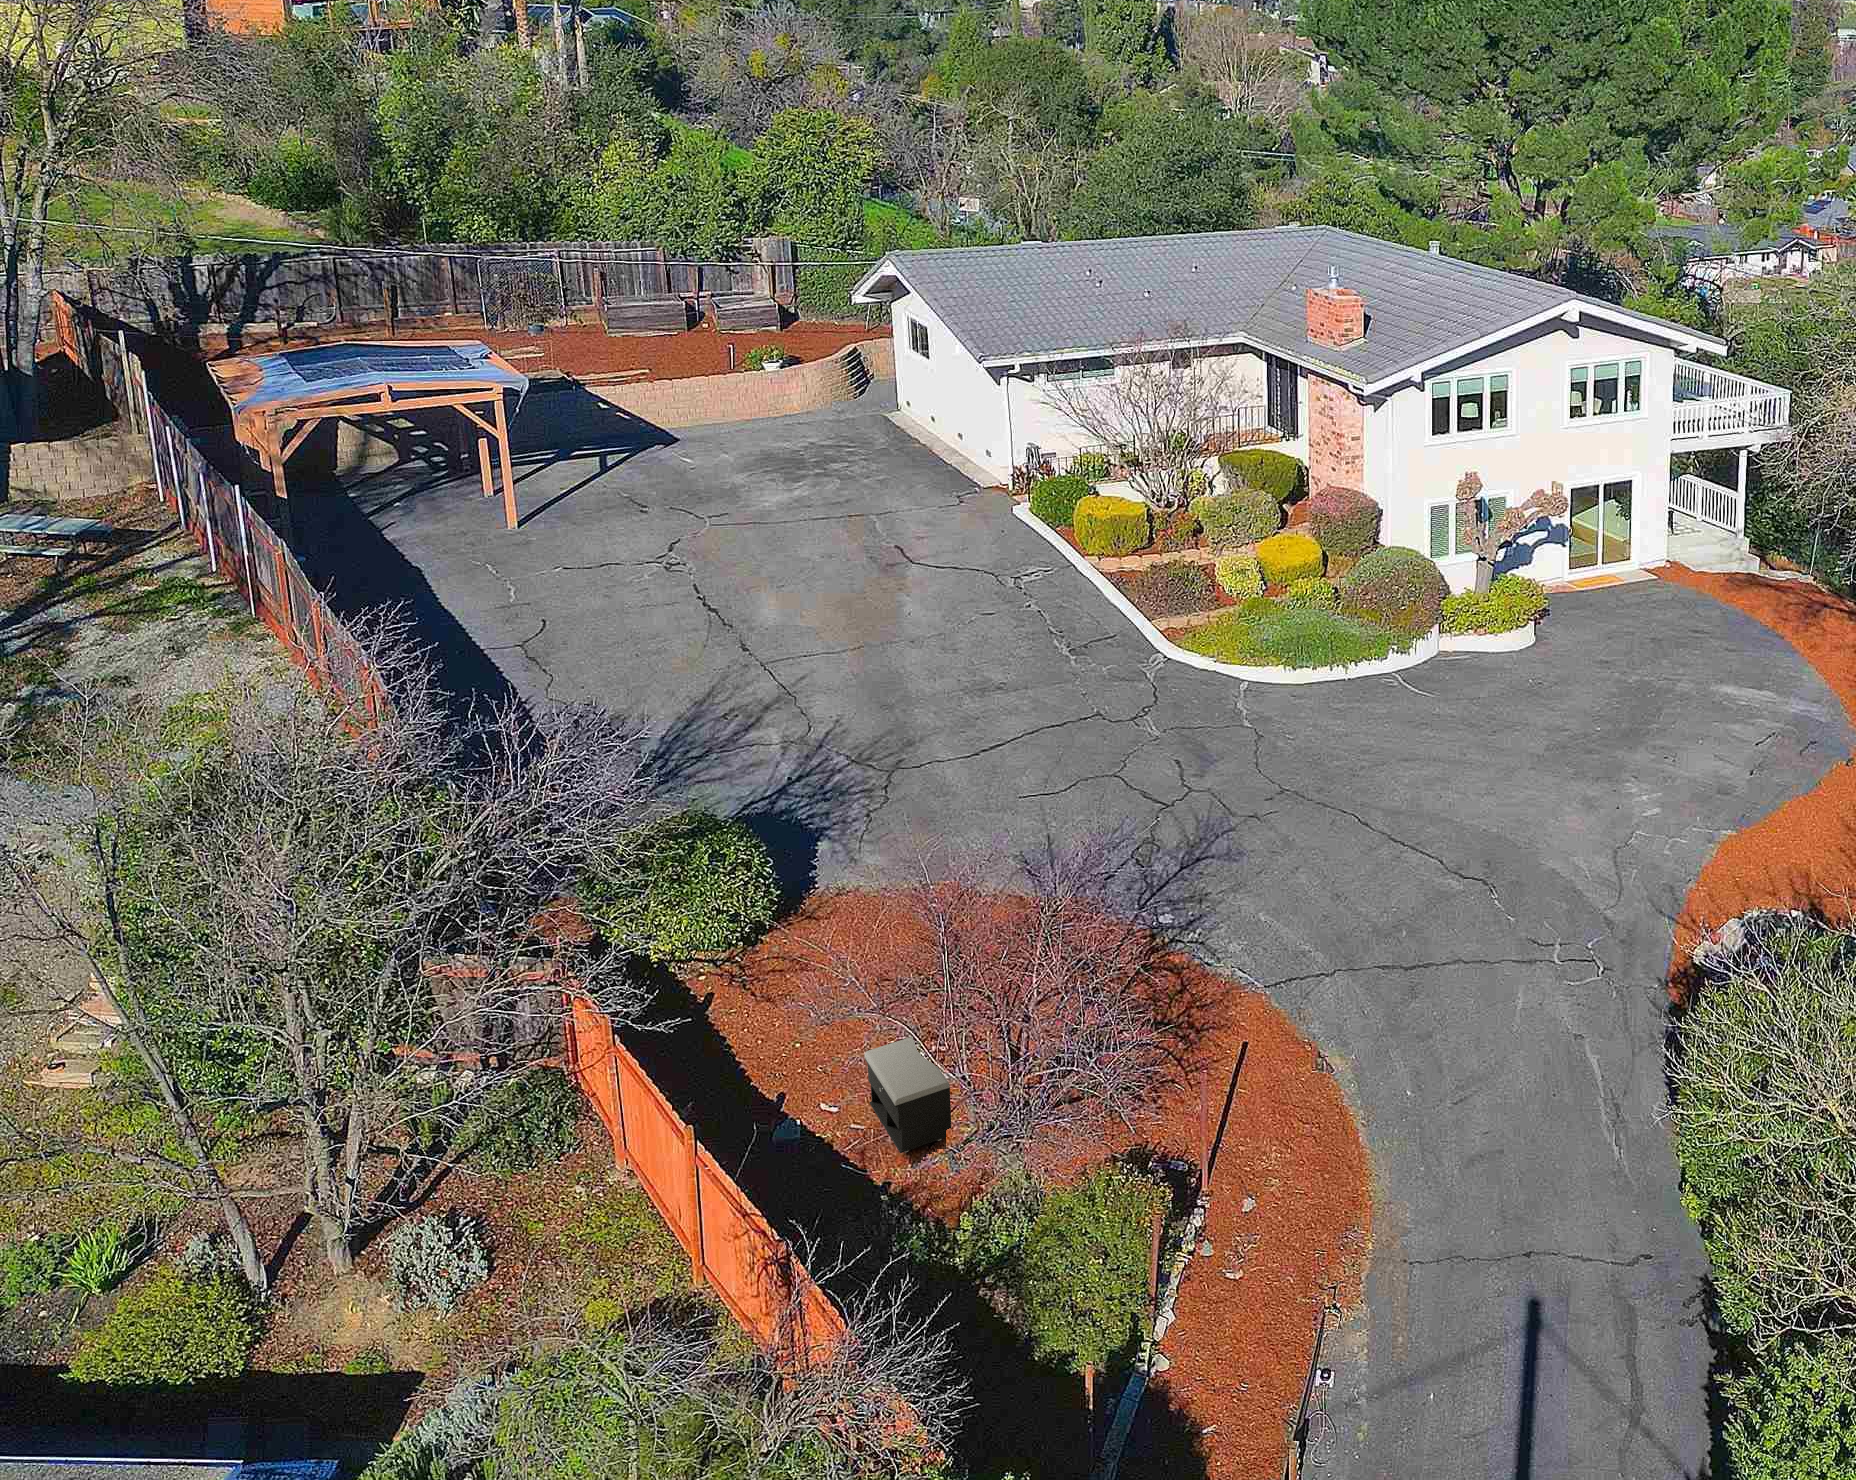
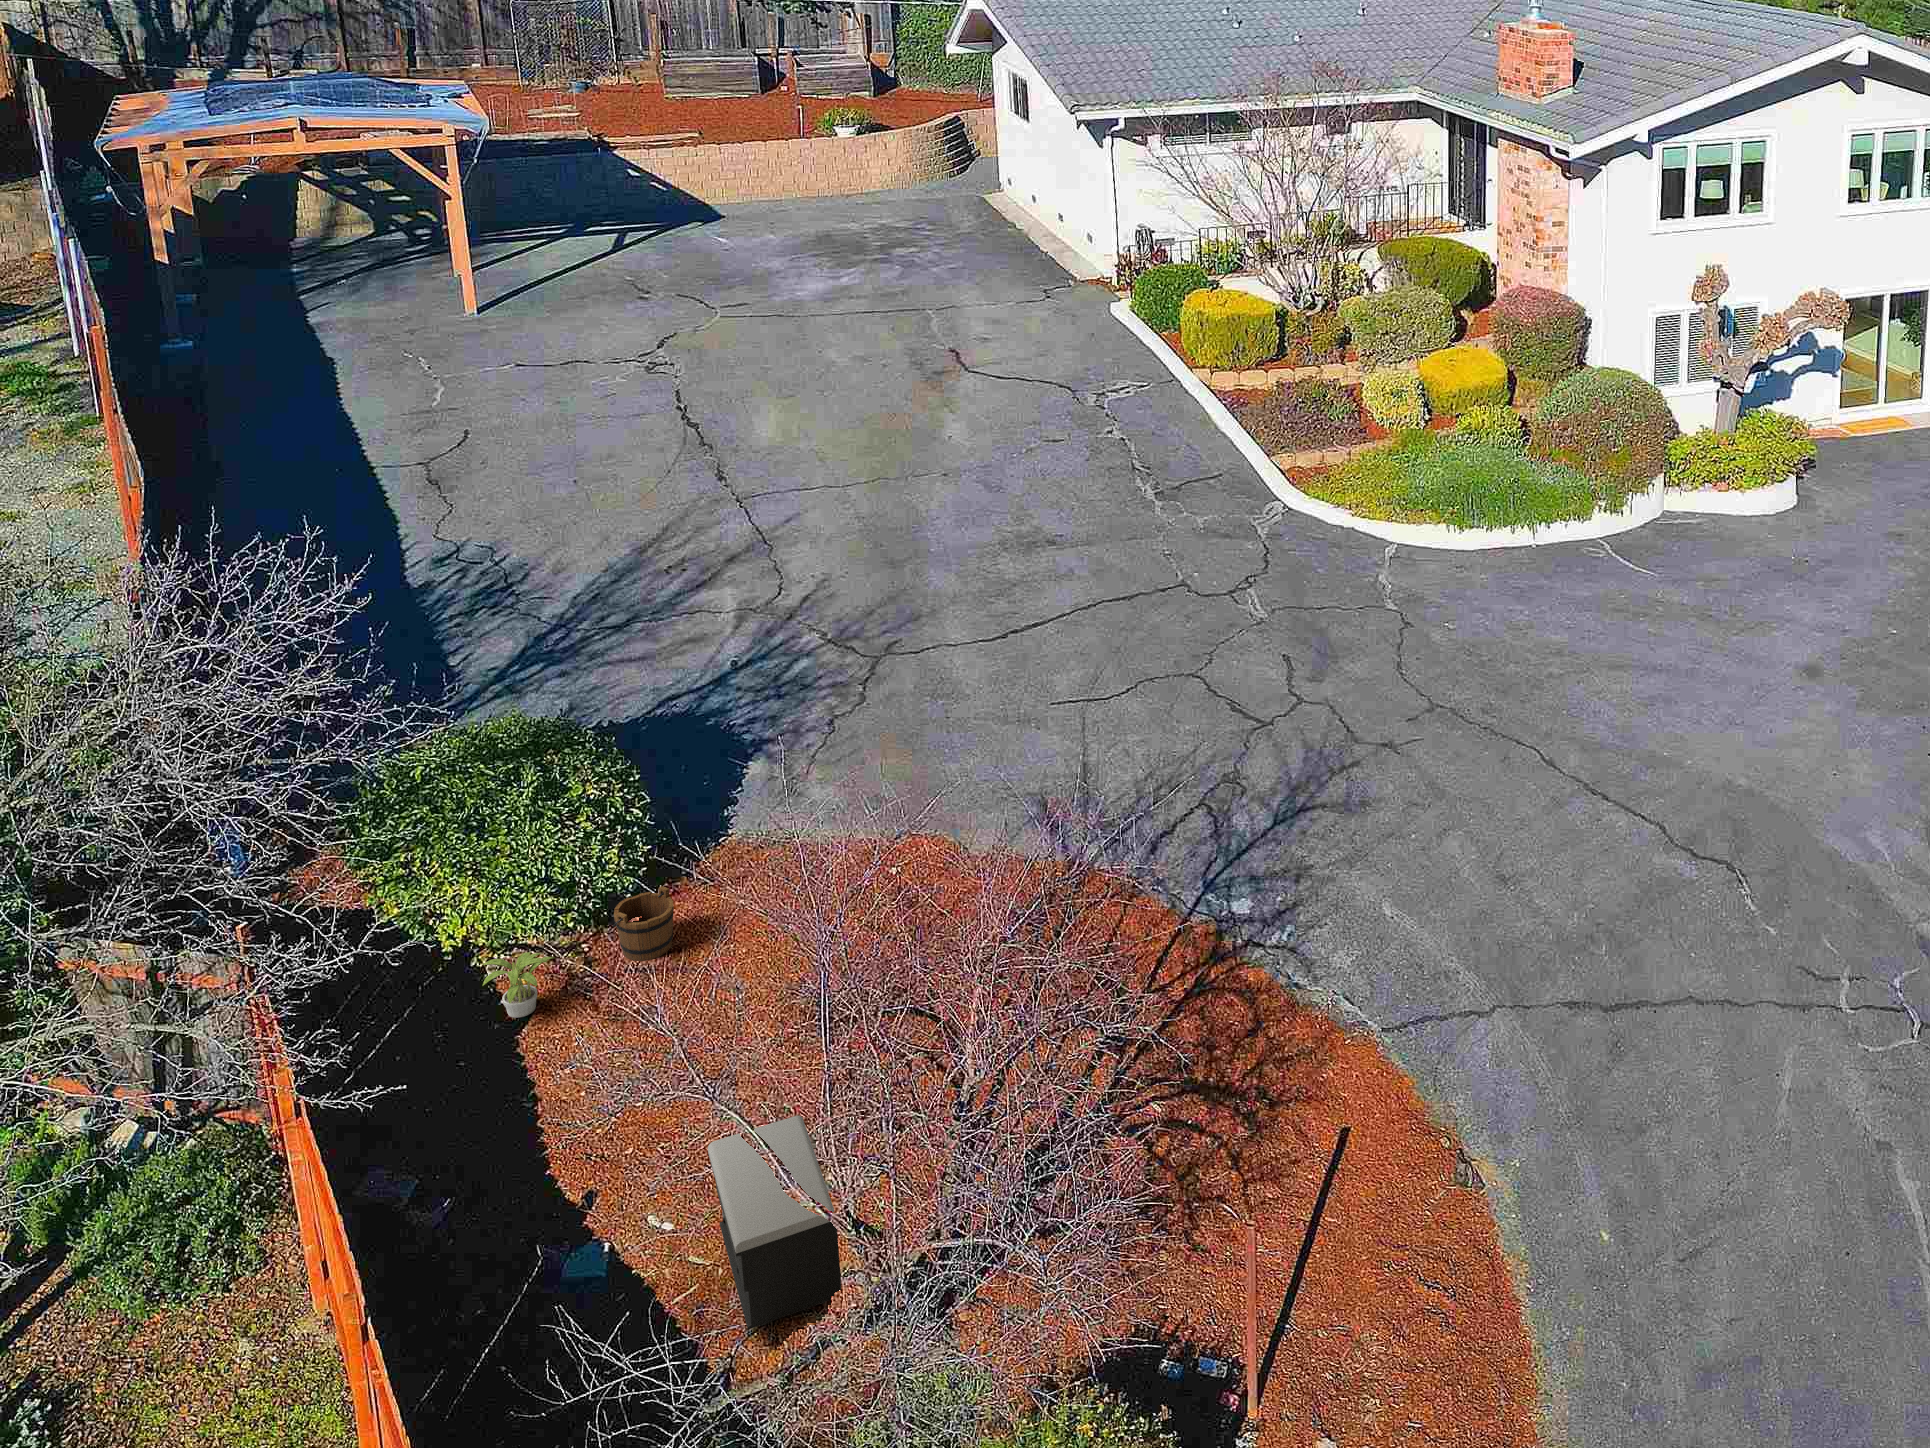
bucket: none [759,919,797,967] -> present [613,886,674,961]
potted plant: none [686,961,729,1002] -> present [482,952,554,1018]

